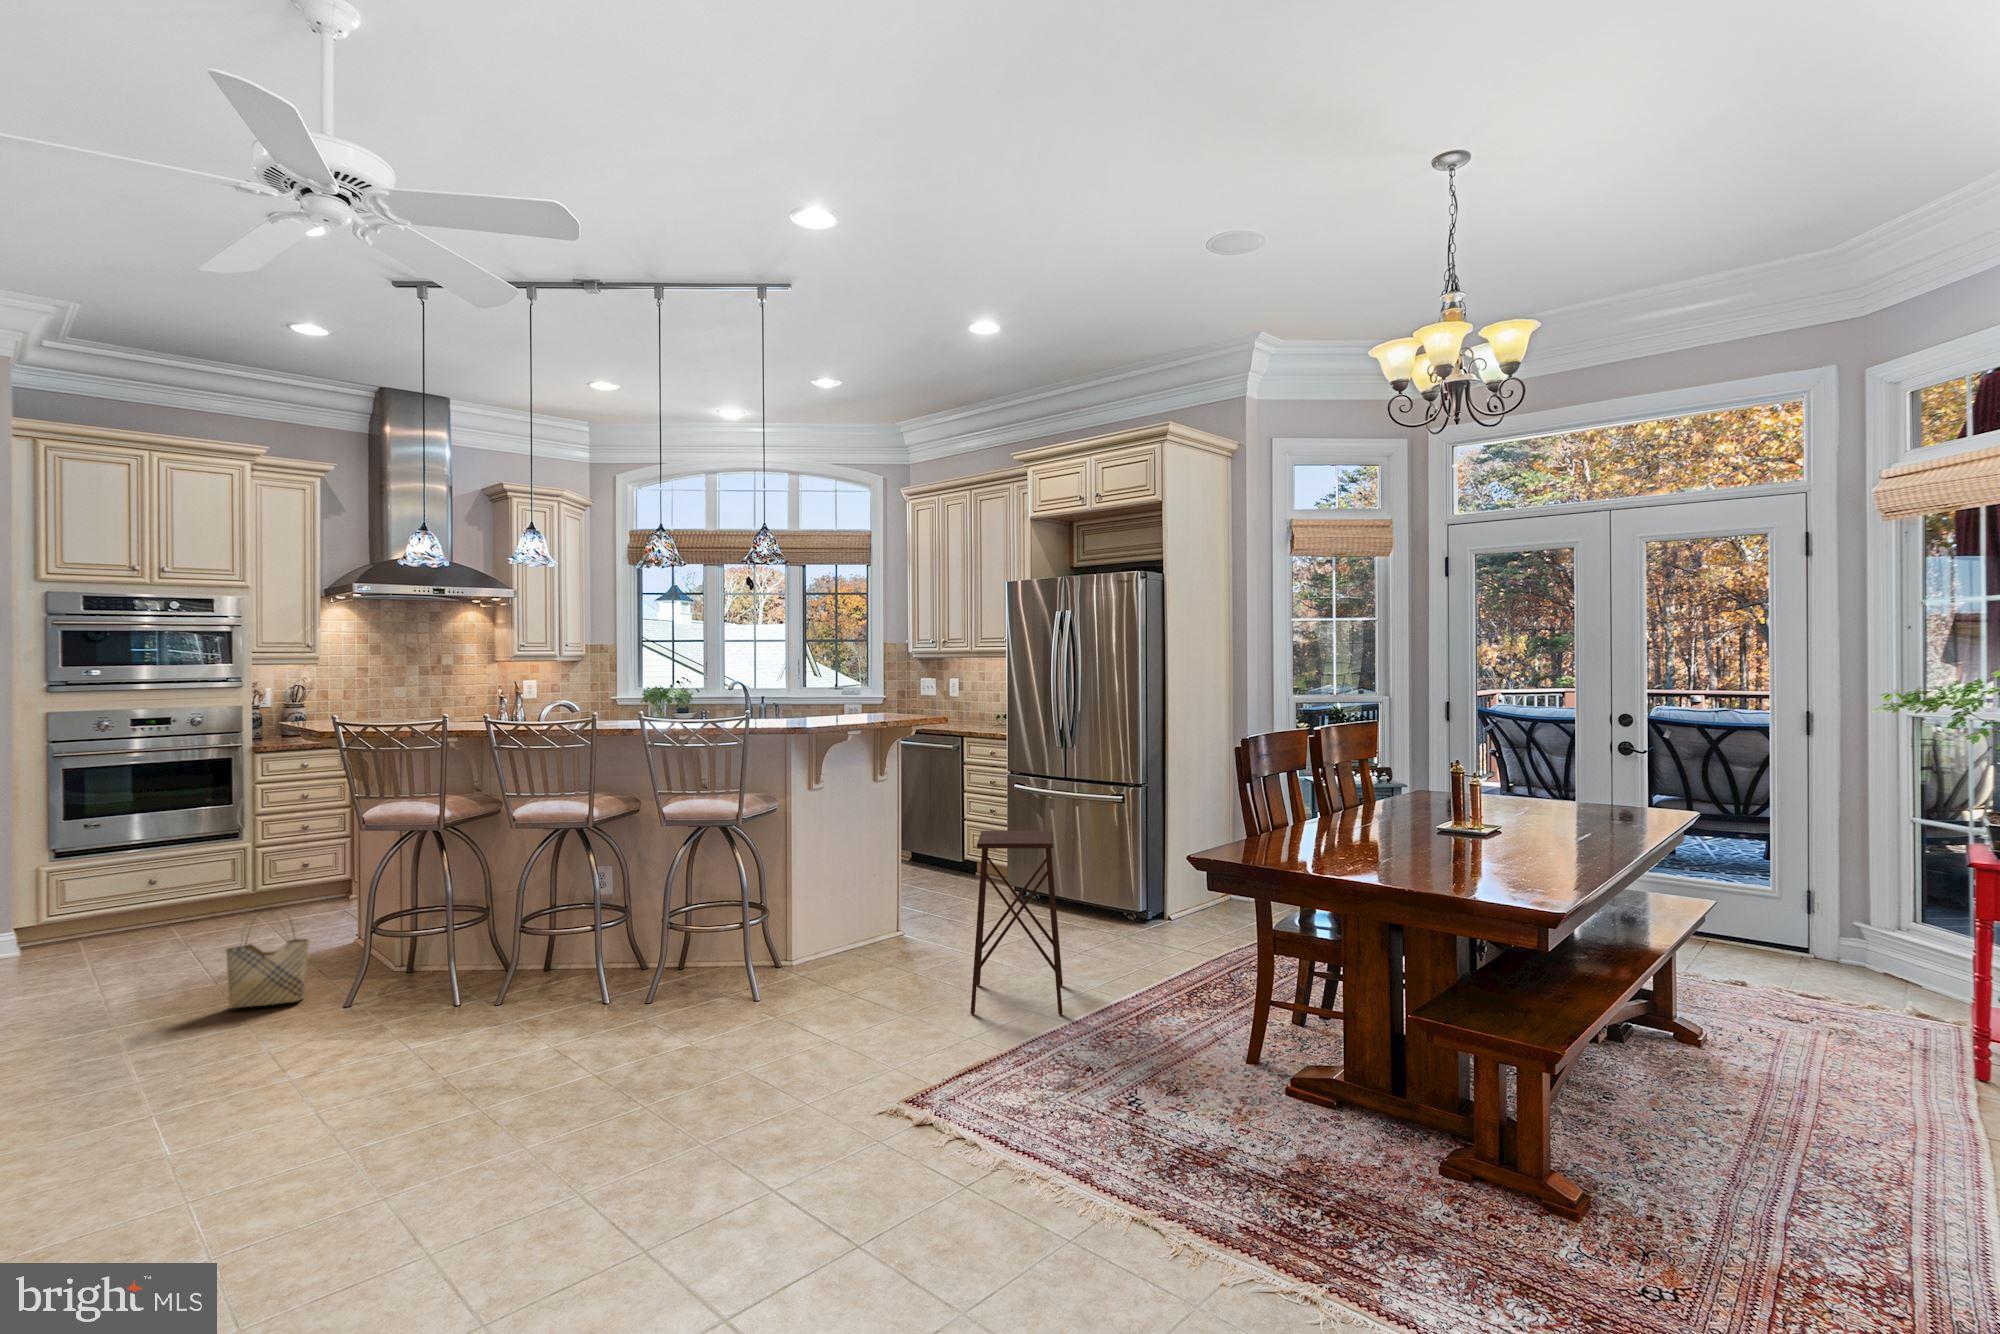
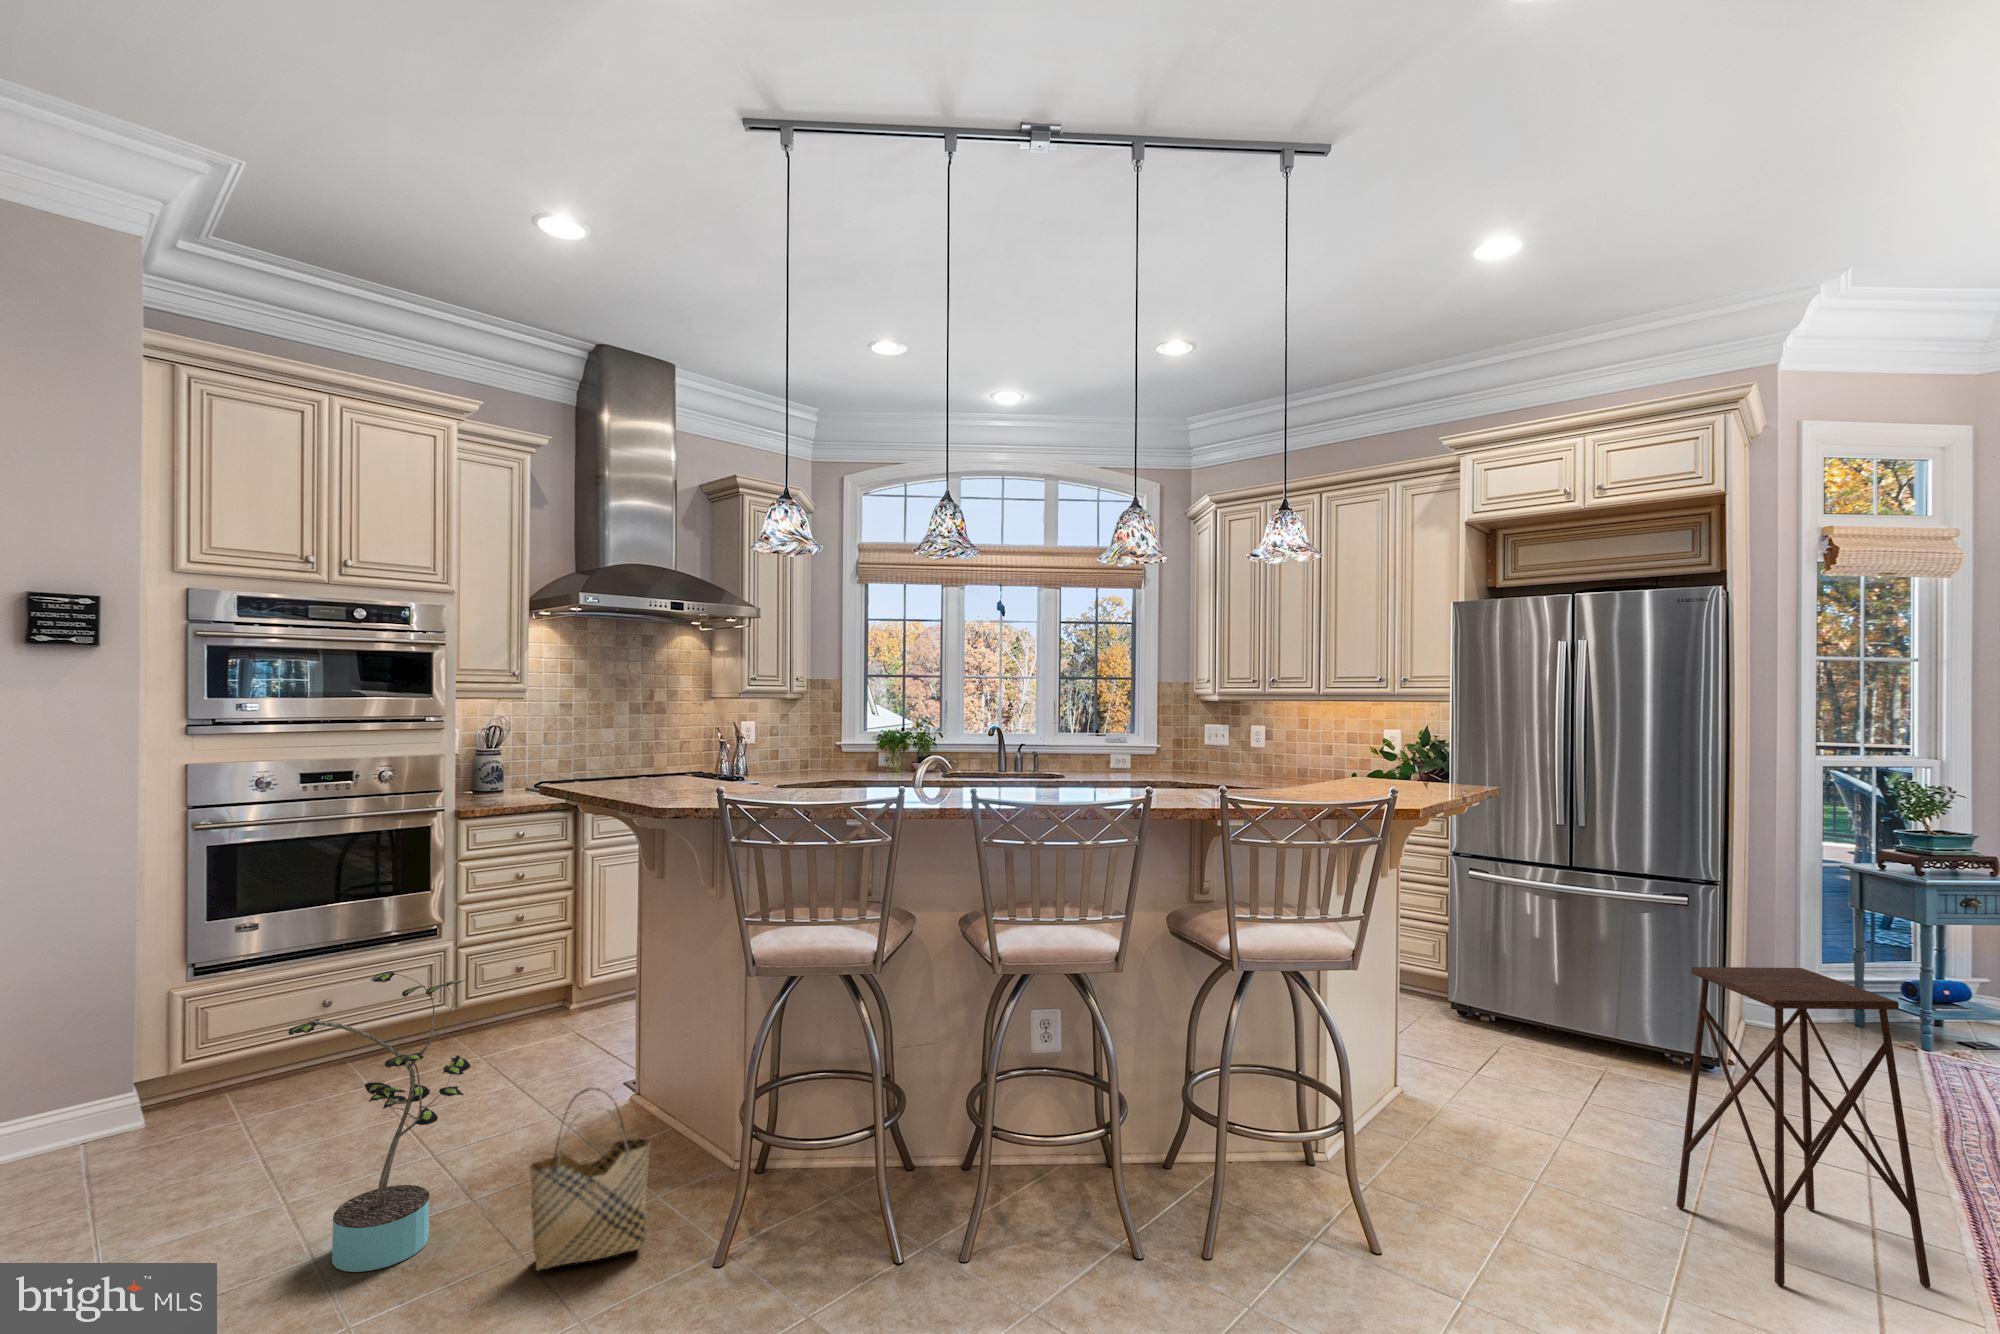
potted plant: none [77,837,200,1011] -> present [288,971,470,1272]

